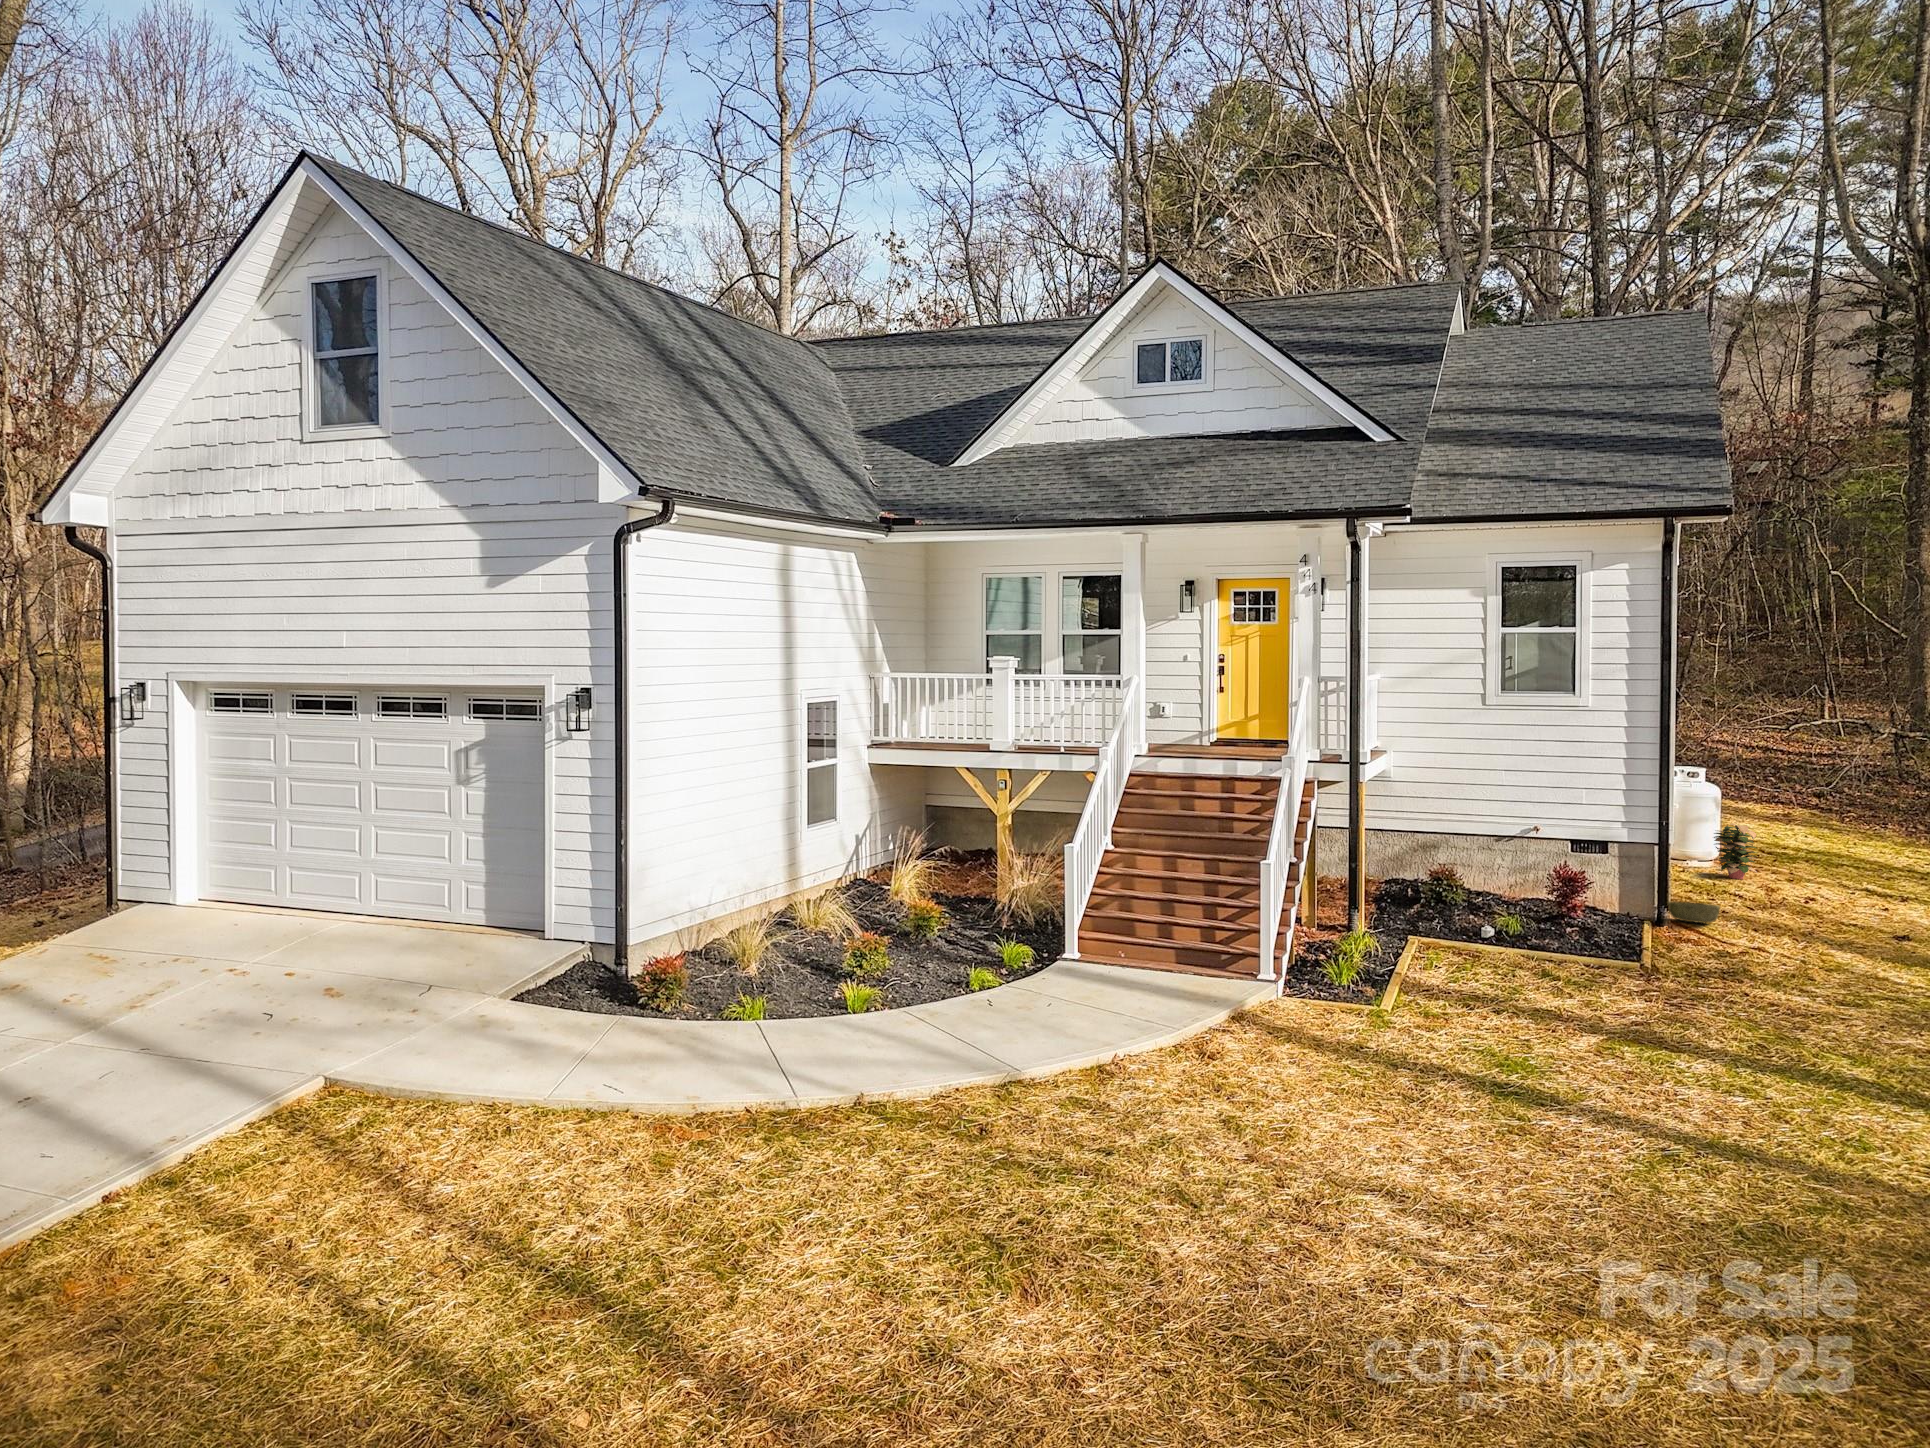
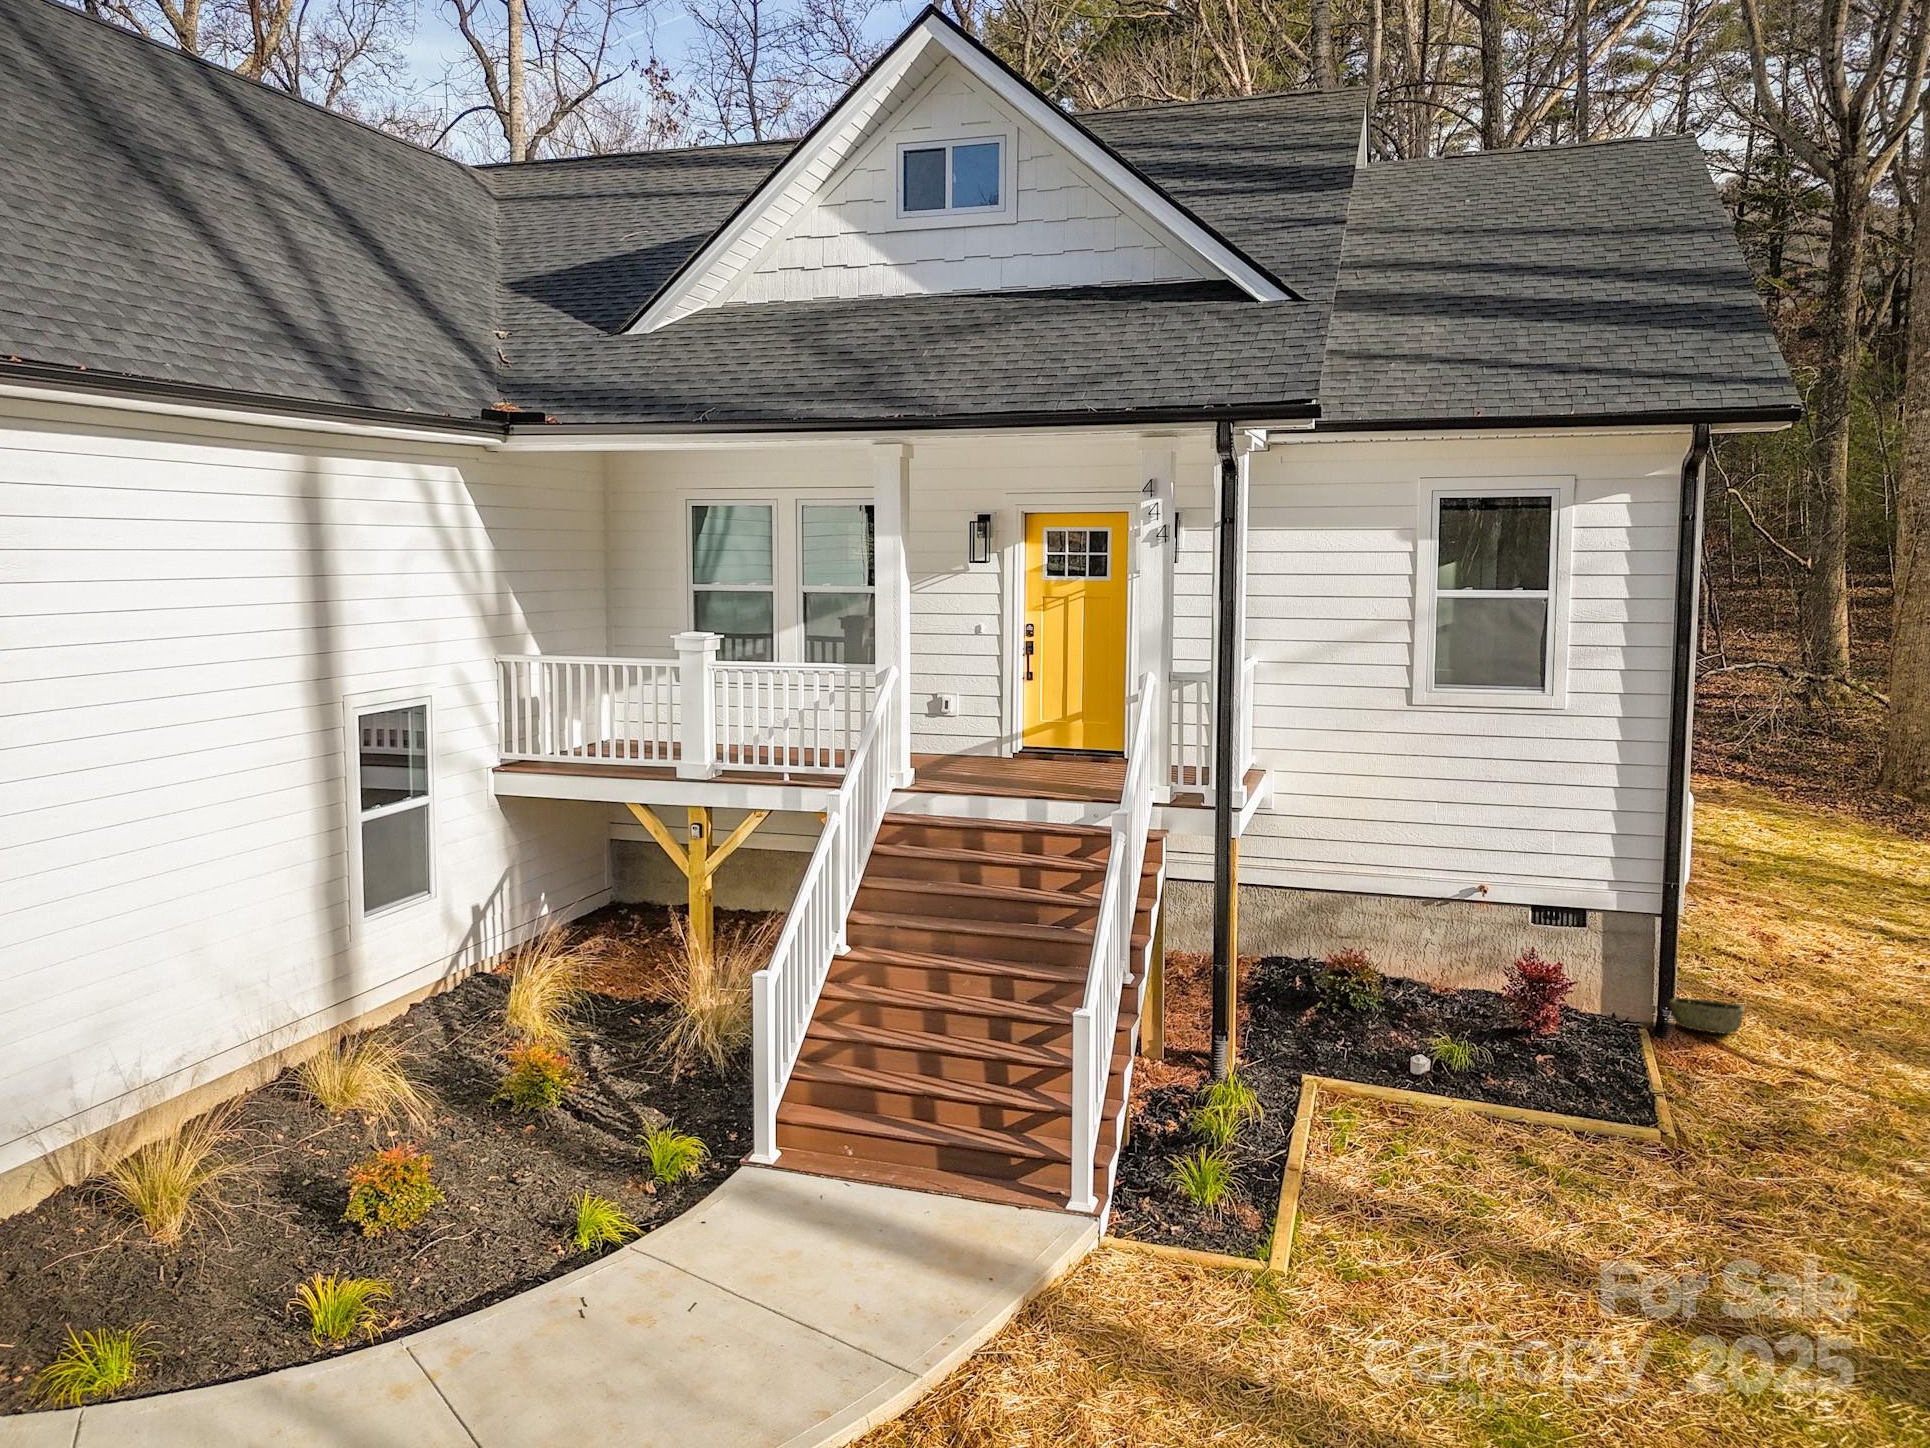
decorative plant: present [1714,823,1757,879] -> none [1703,858,1766,936]

